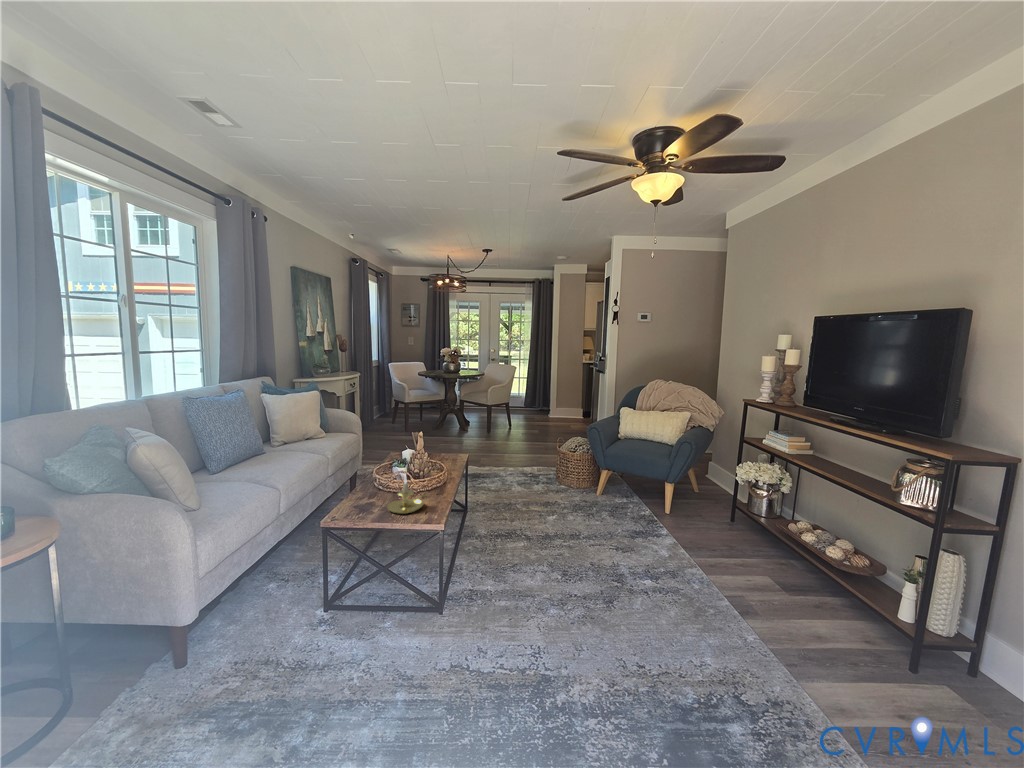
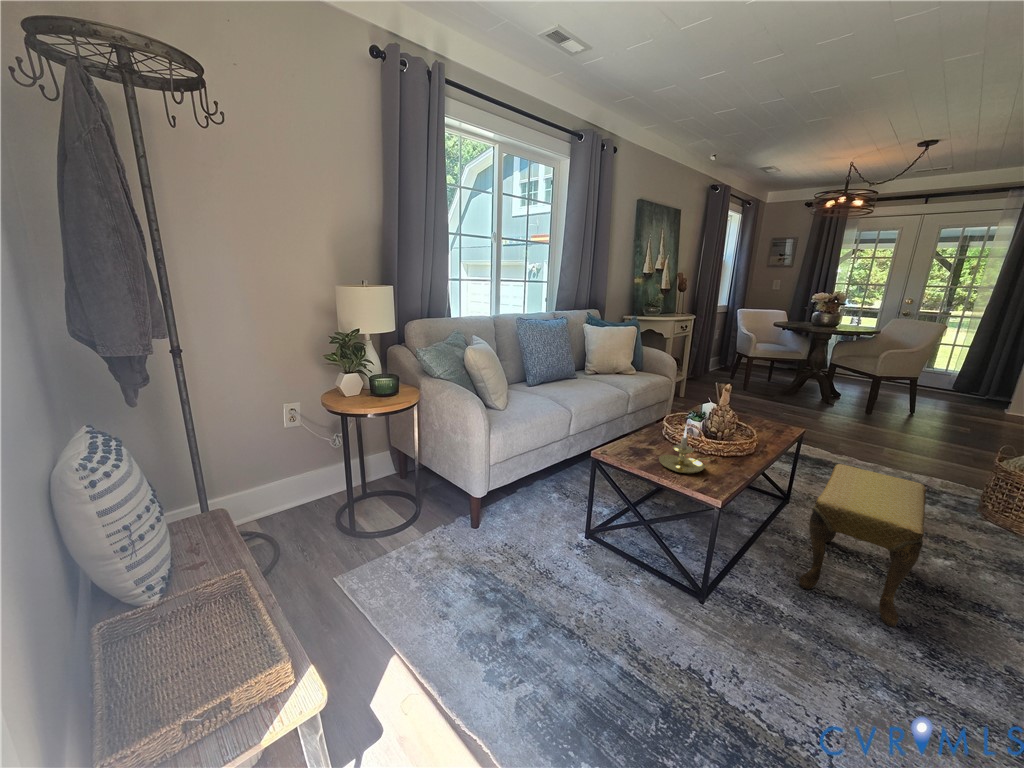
footstool: none [493,473,547,567] -> present [799,464,926,627]

